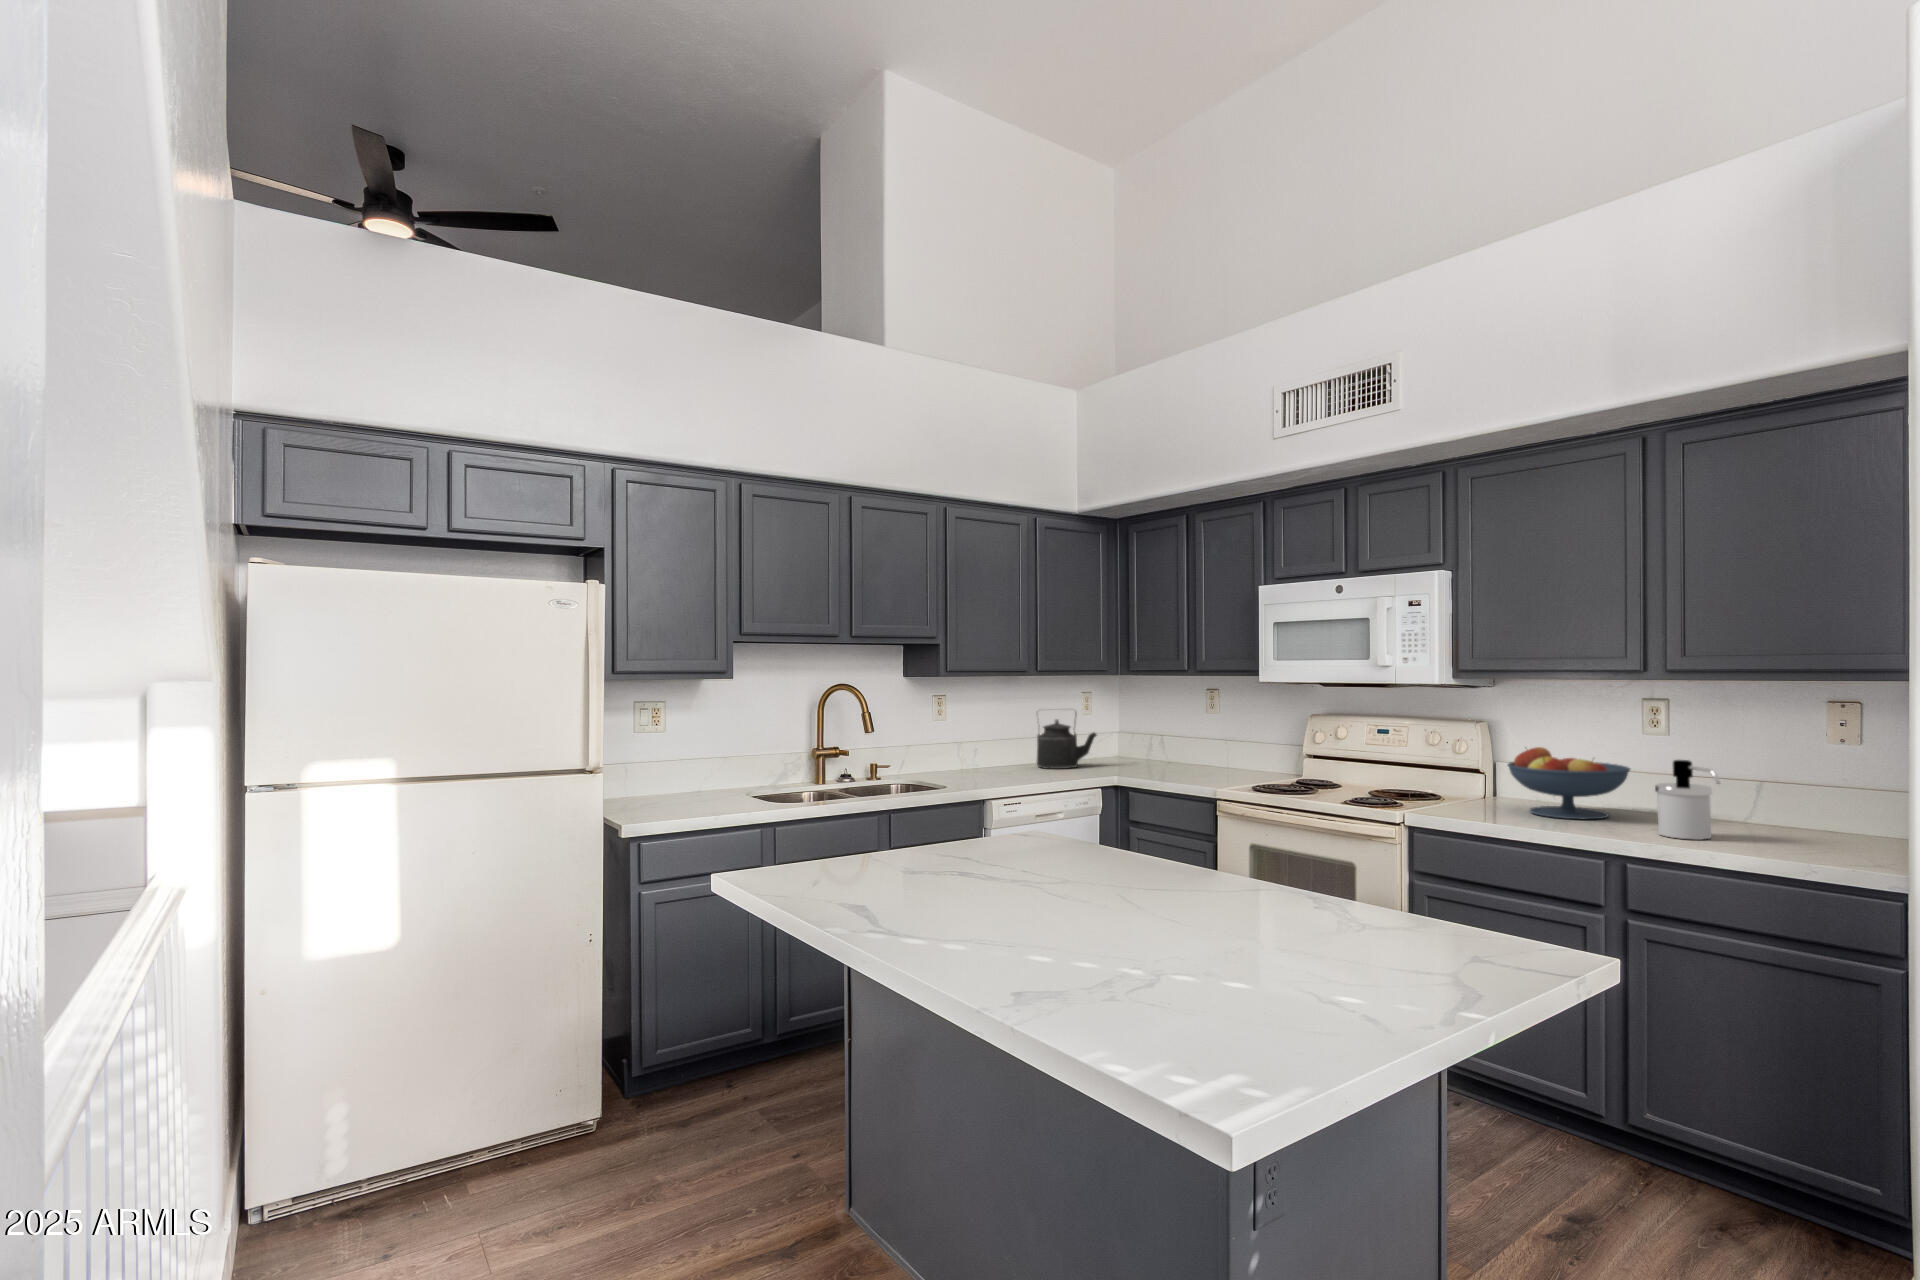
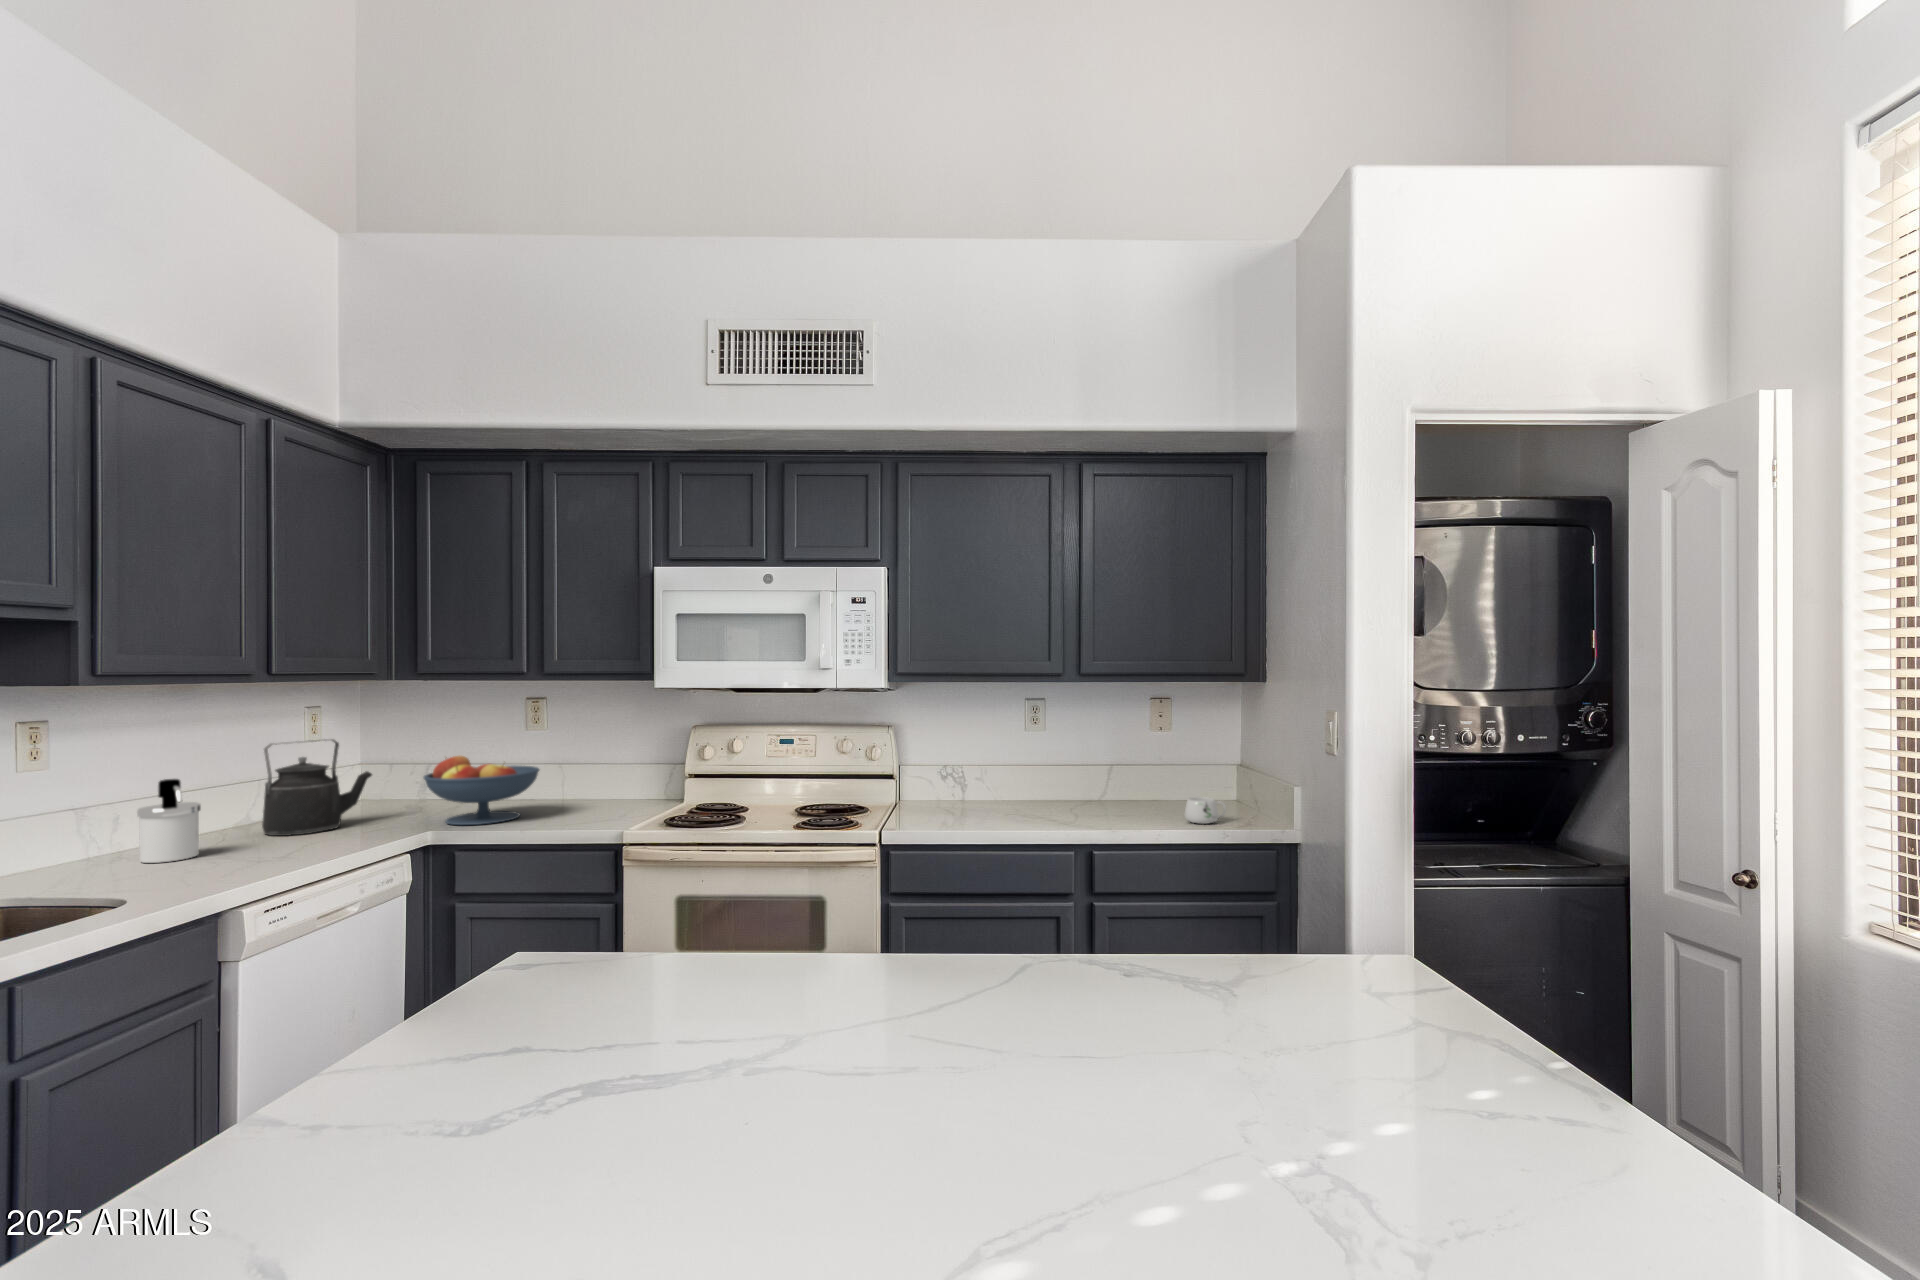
fruit bowl: present [1508,747,1630,819] -> present [424,756,539,825]
soap dispenser: present [1655,760,1720,840] -> present [137,779,201,863]
mug: none [1761,824,1826,855] -> present [1185,797,1226,824]

